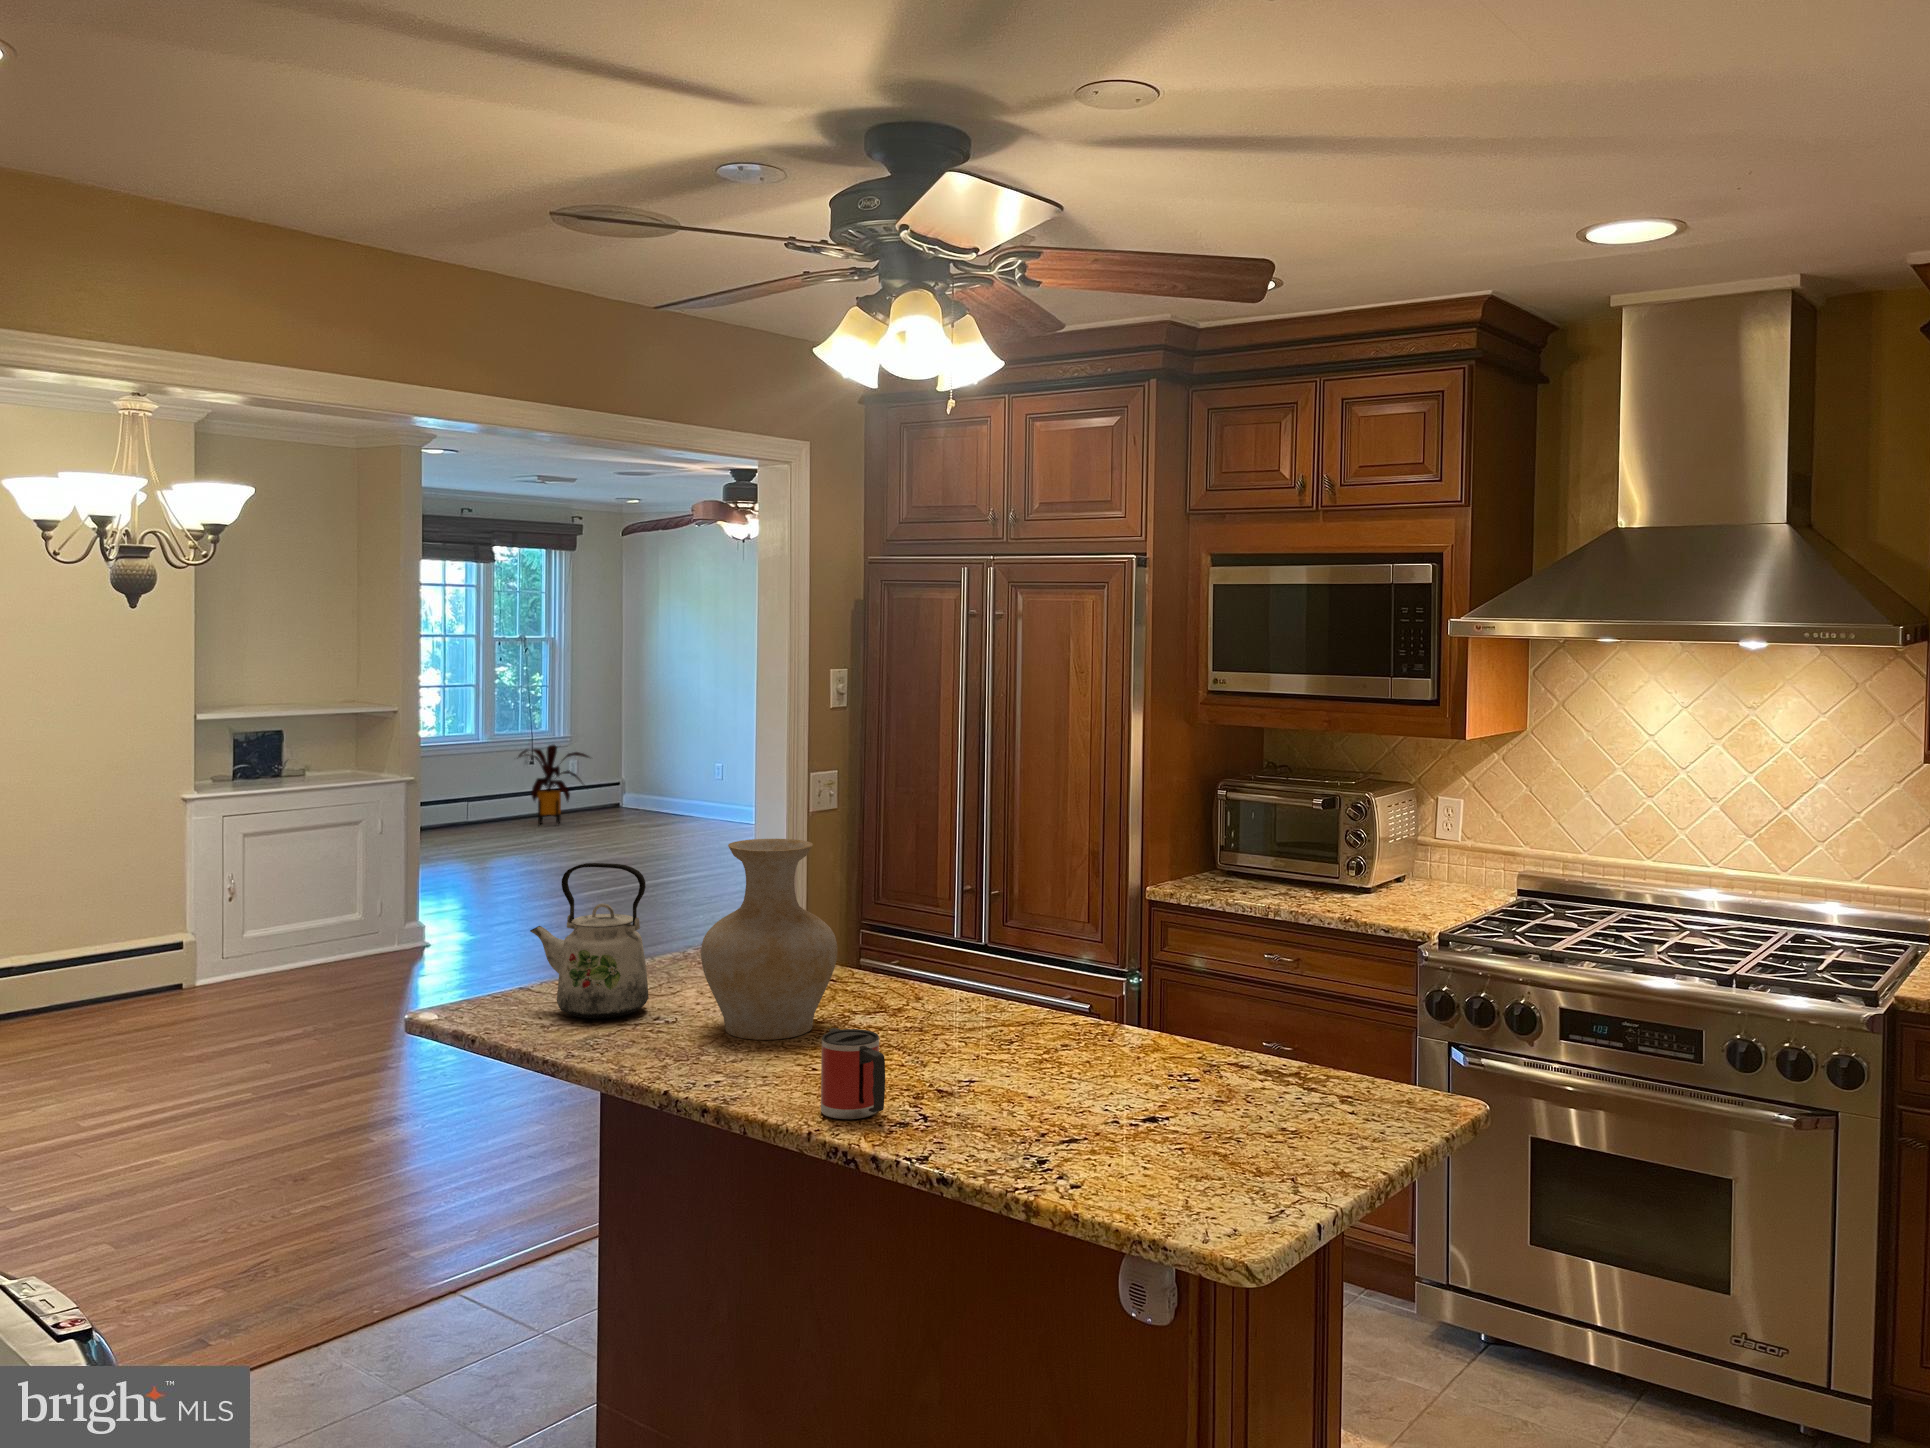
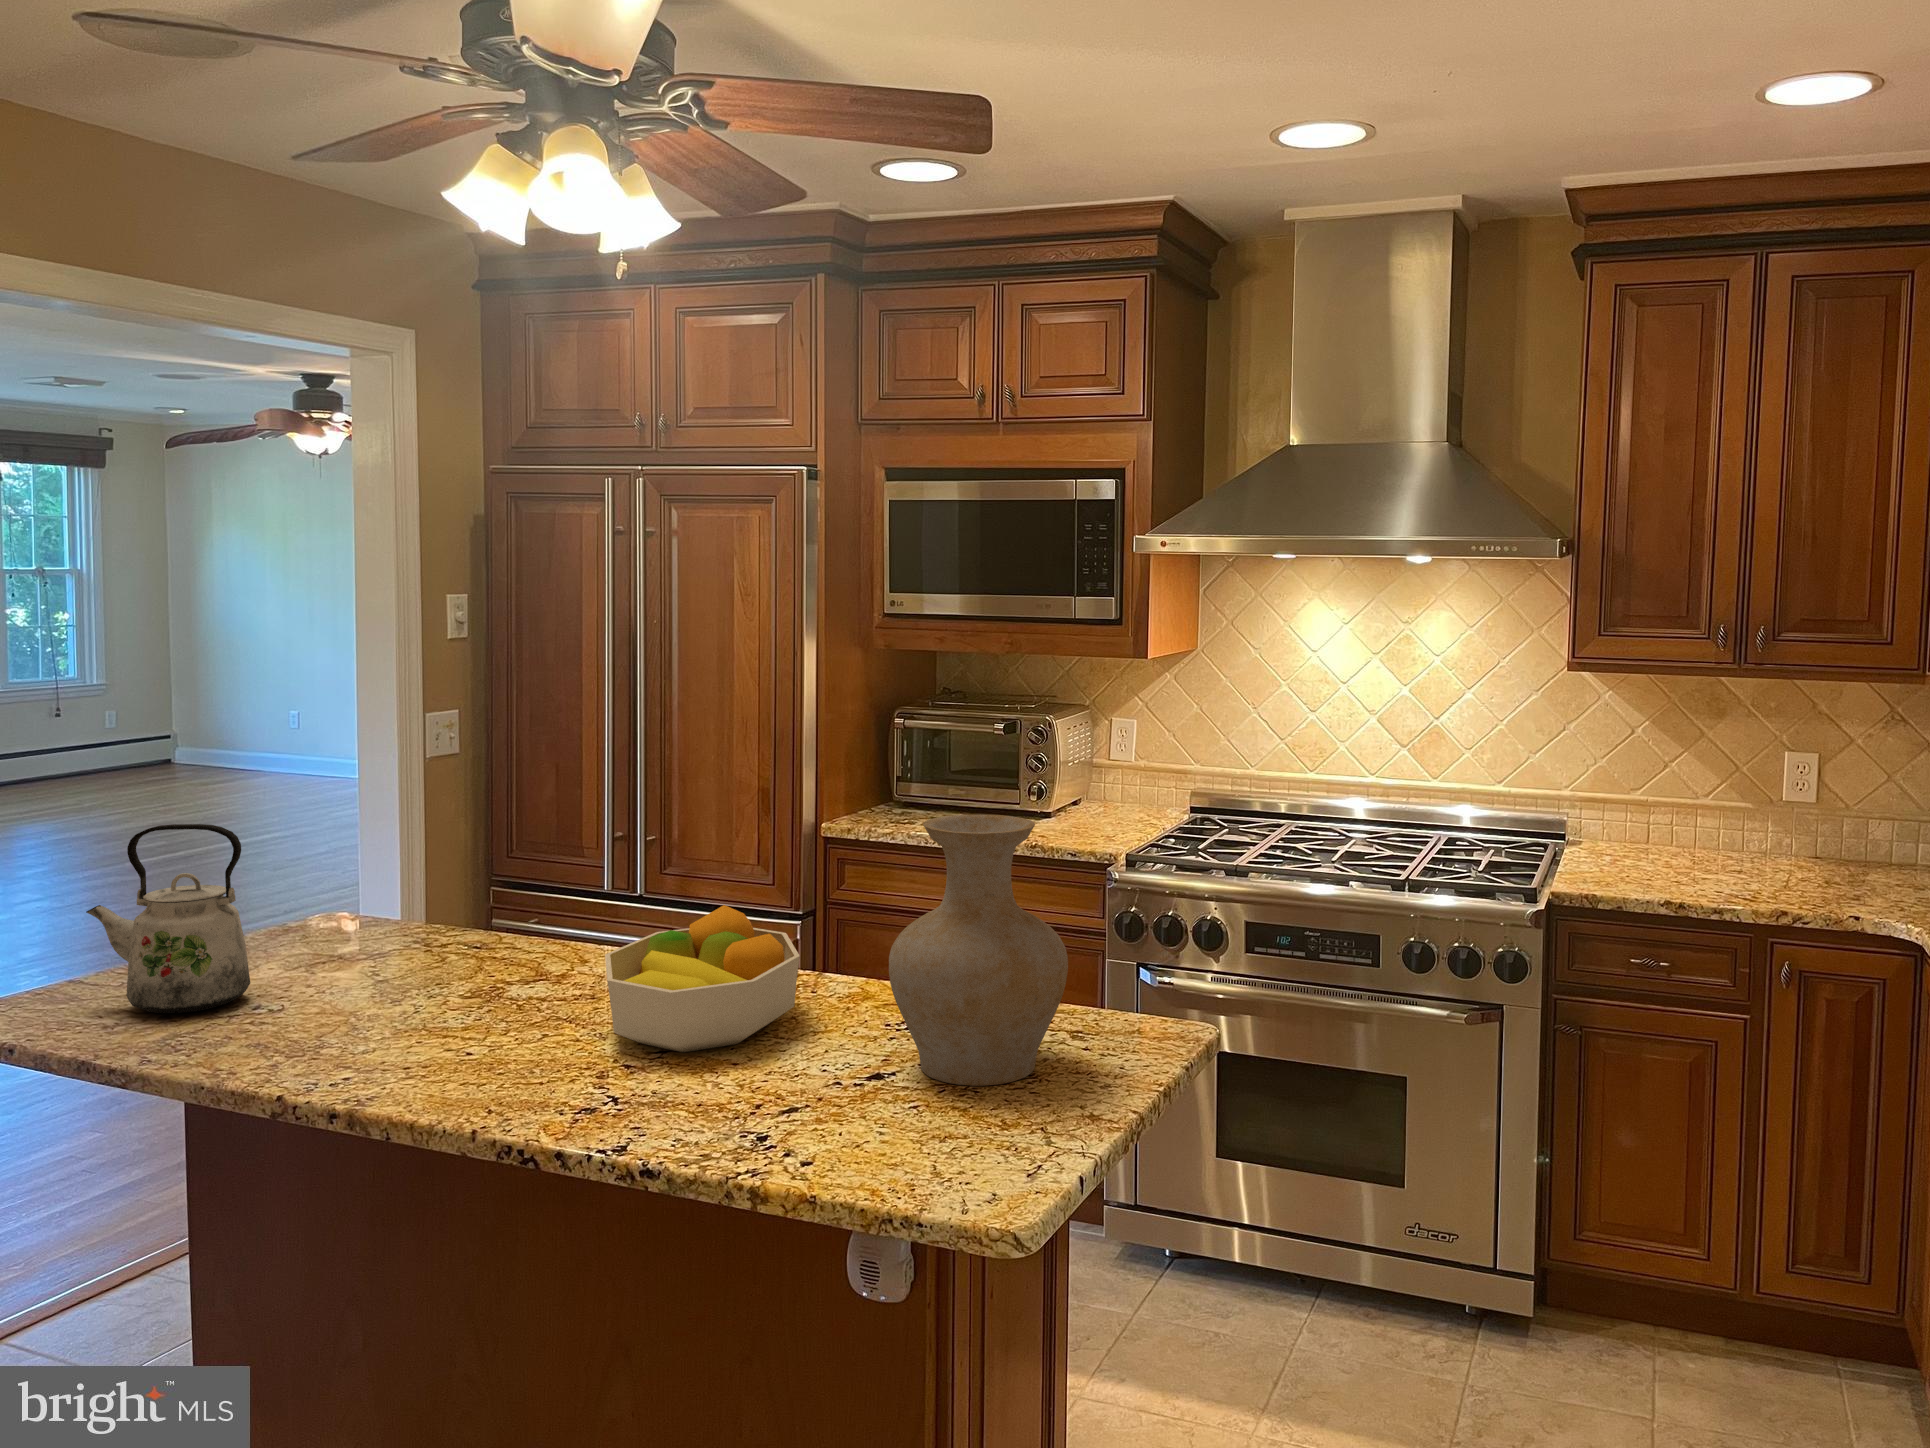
house plant: present [518,745,589,825] -> none [70,704,170,796]
vase: present [701,839,837,1040] -> present [889,814,1068,1086]
fruit bowl: none [927,958,1094,1085] -> present [605,905,800,1052]
mug: present [821,1028,885,1119] -> none [481,1002,563,1110]

